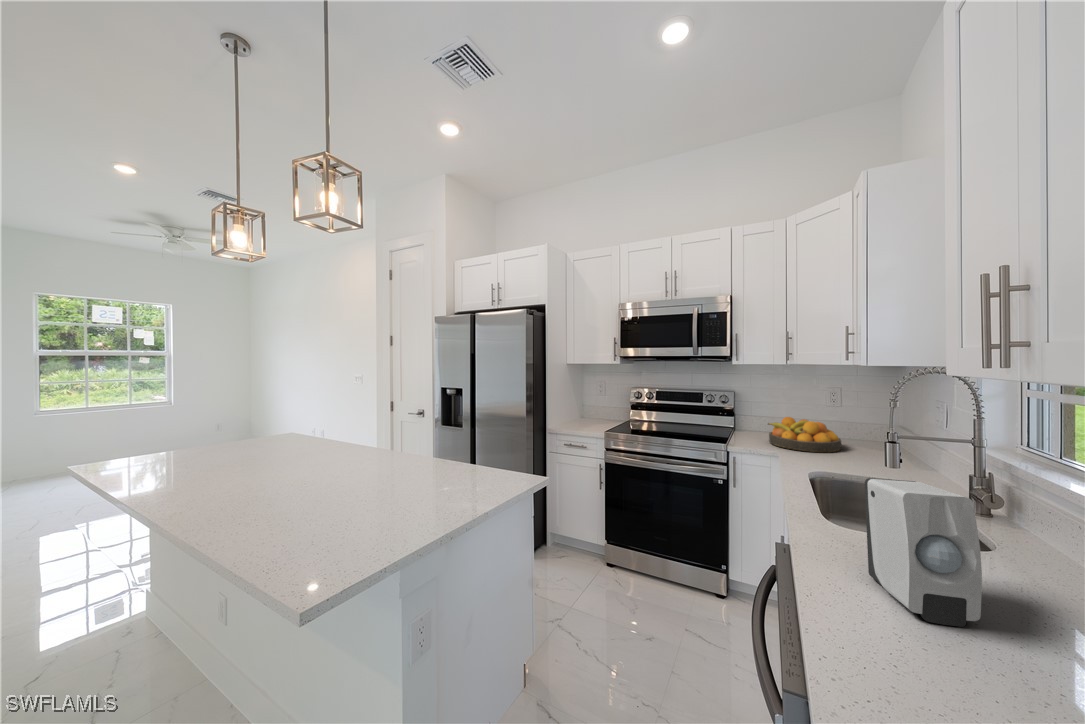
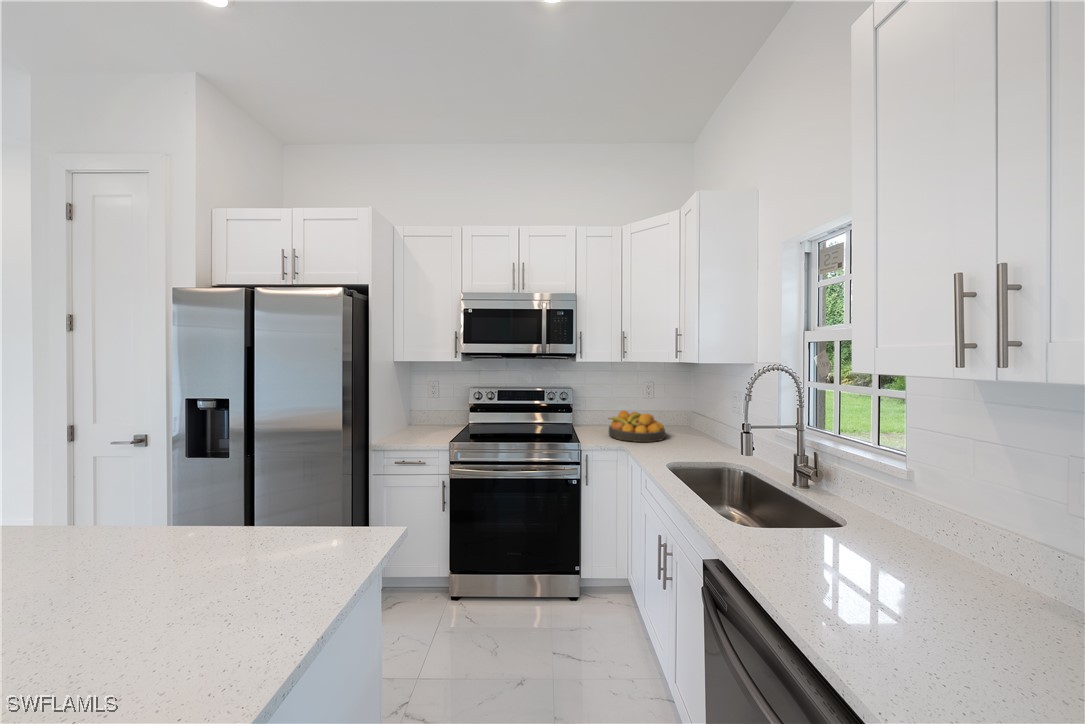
soap dispenser: present [865,478,982,627] -> none [805,478,935,635]

